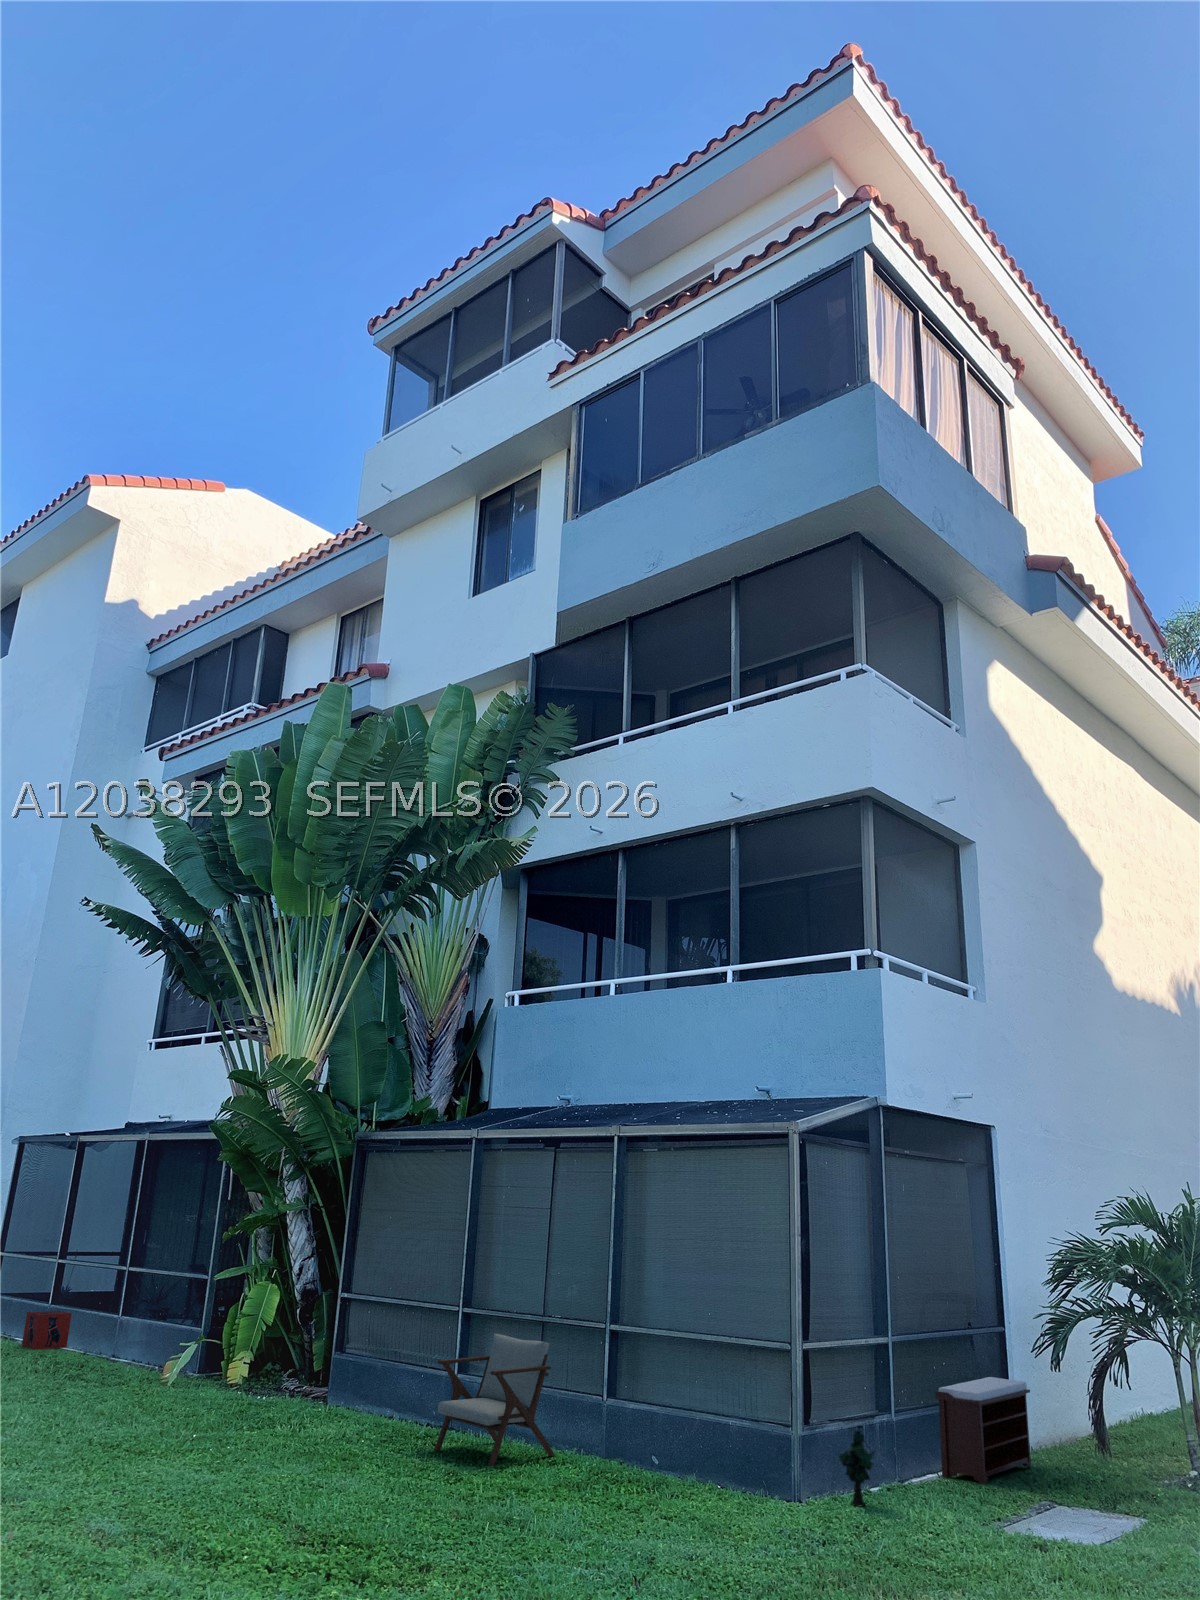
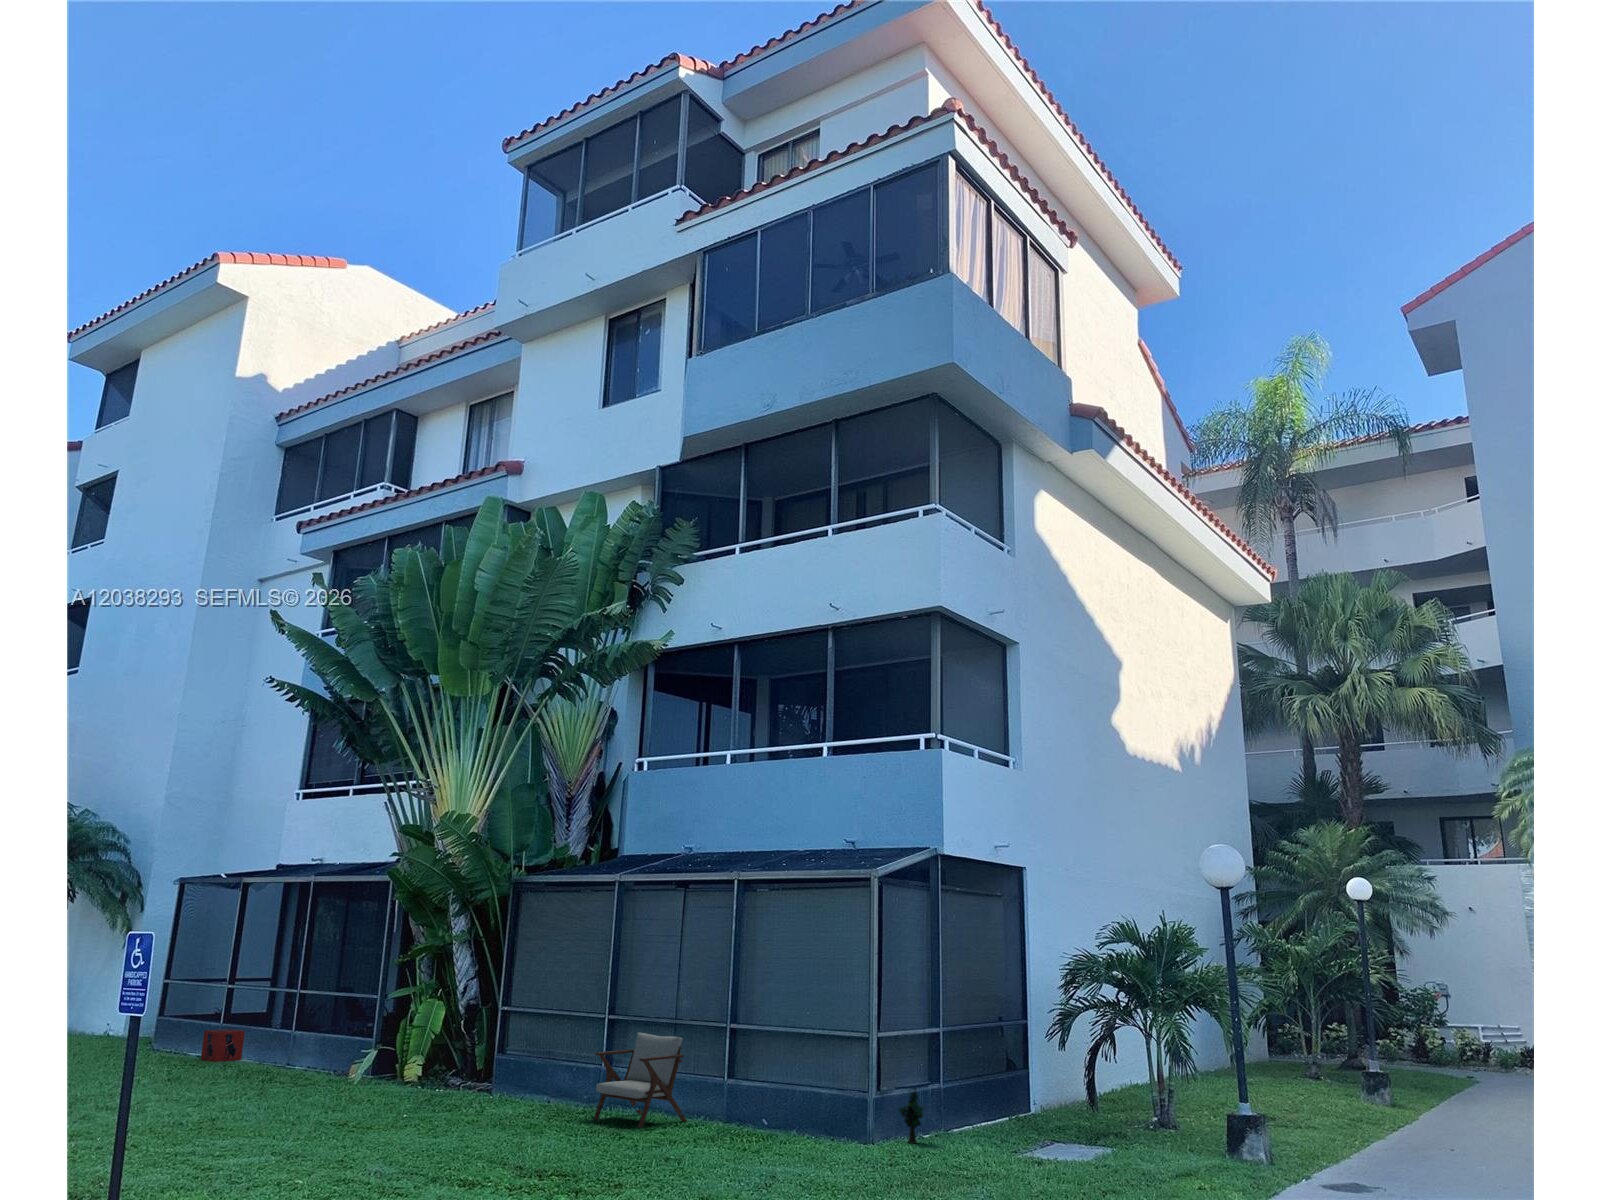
bench: present [935,1377,1031,1484] -> none [972,1057,1043,1131]

